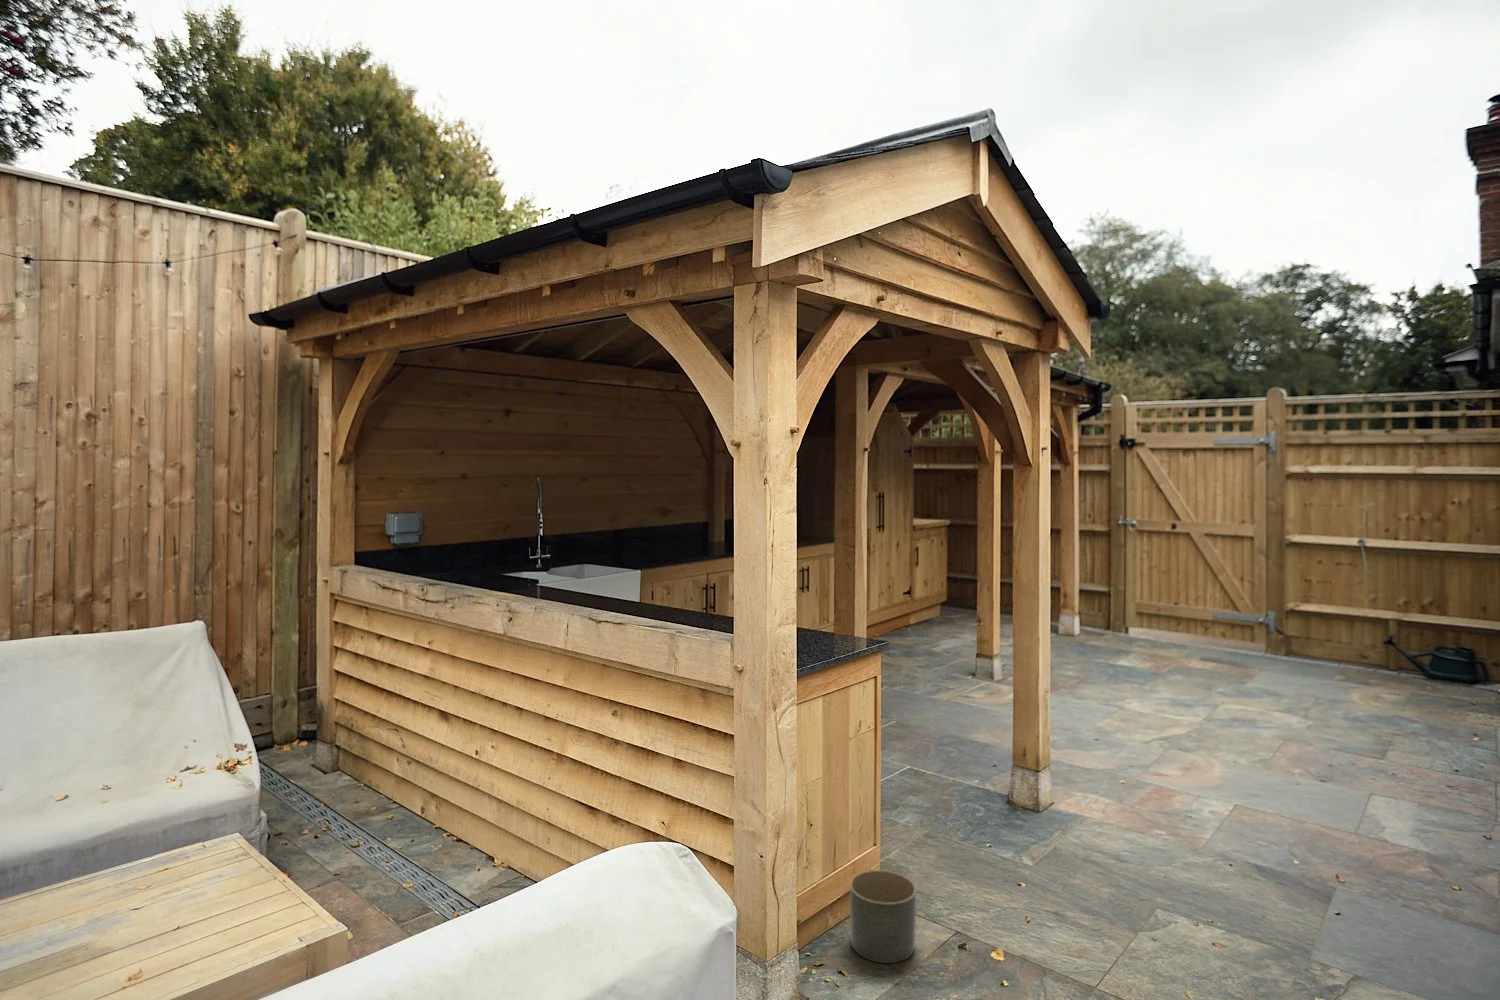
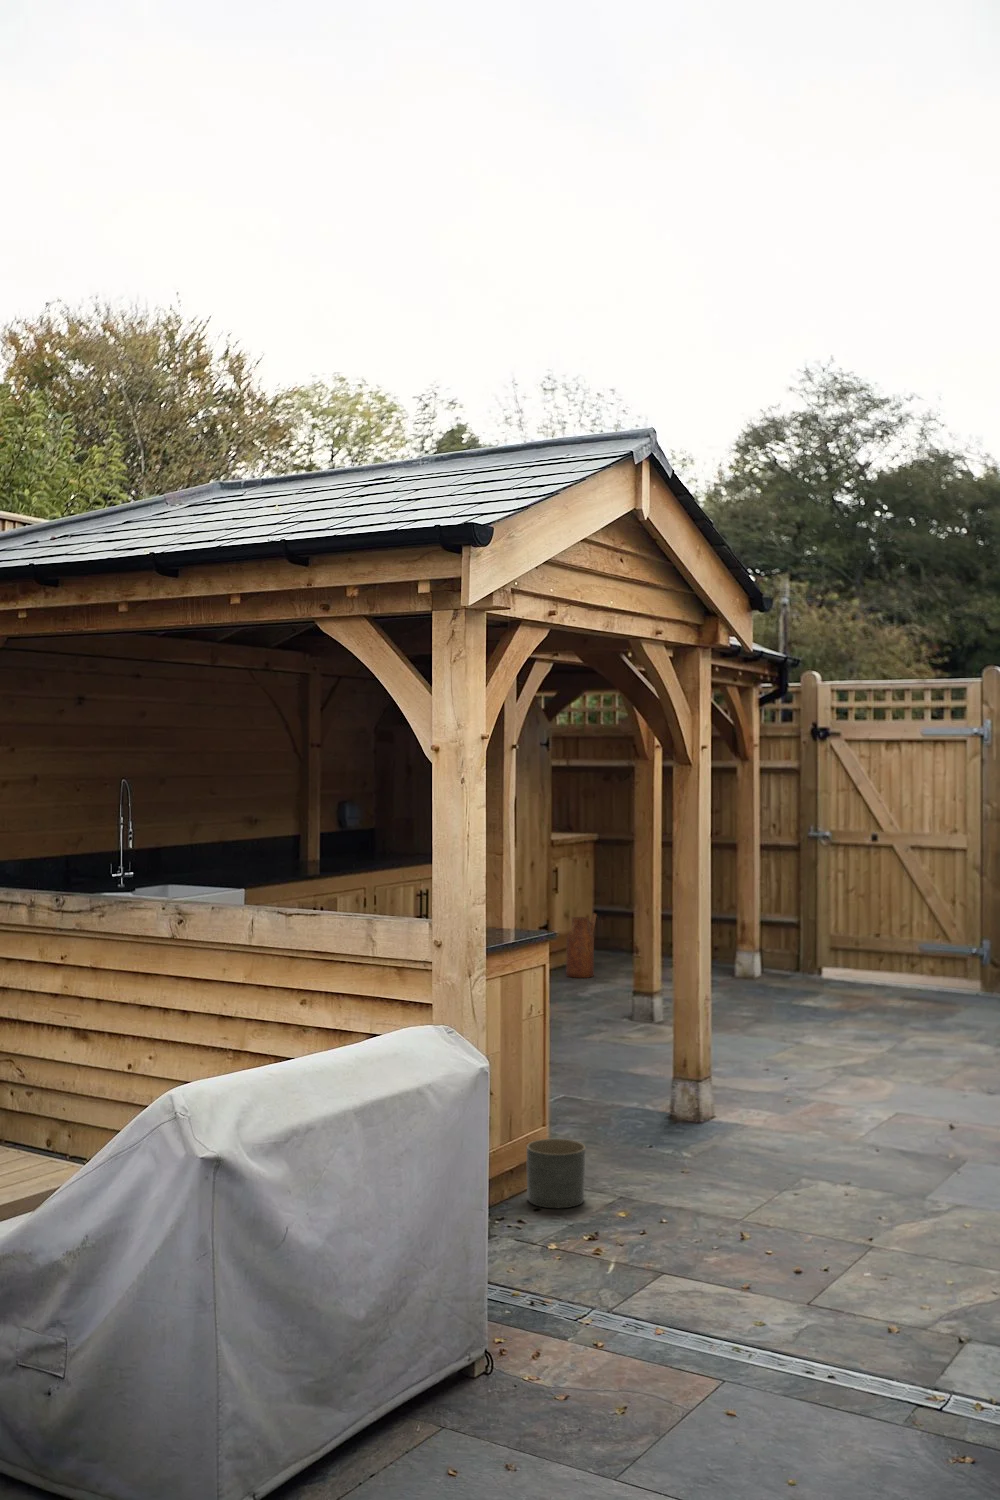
watering can: none [921,582,945,631] -> present [566,914,597,978]

